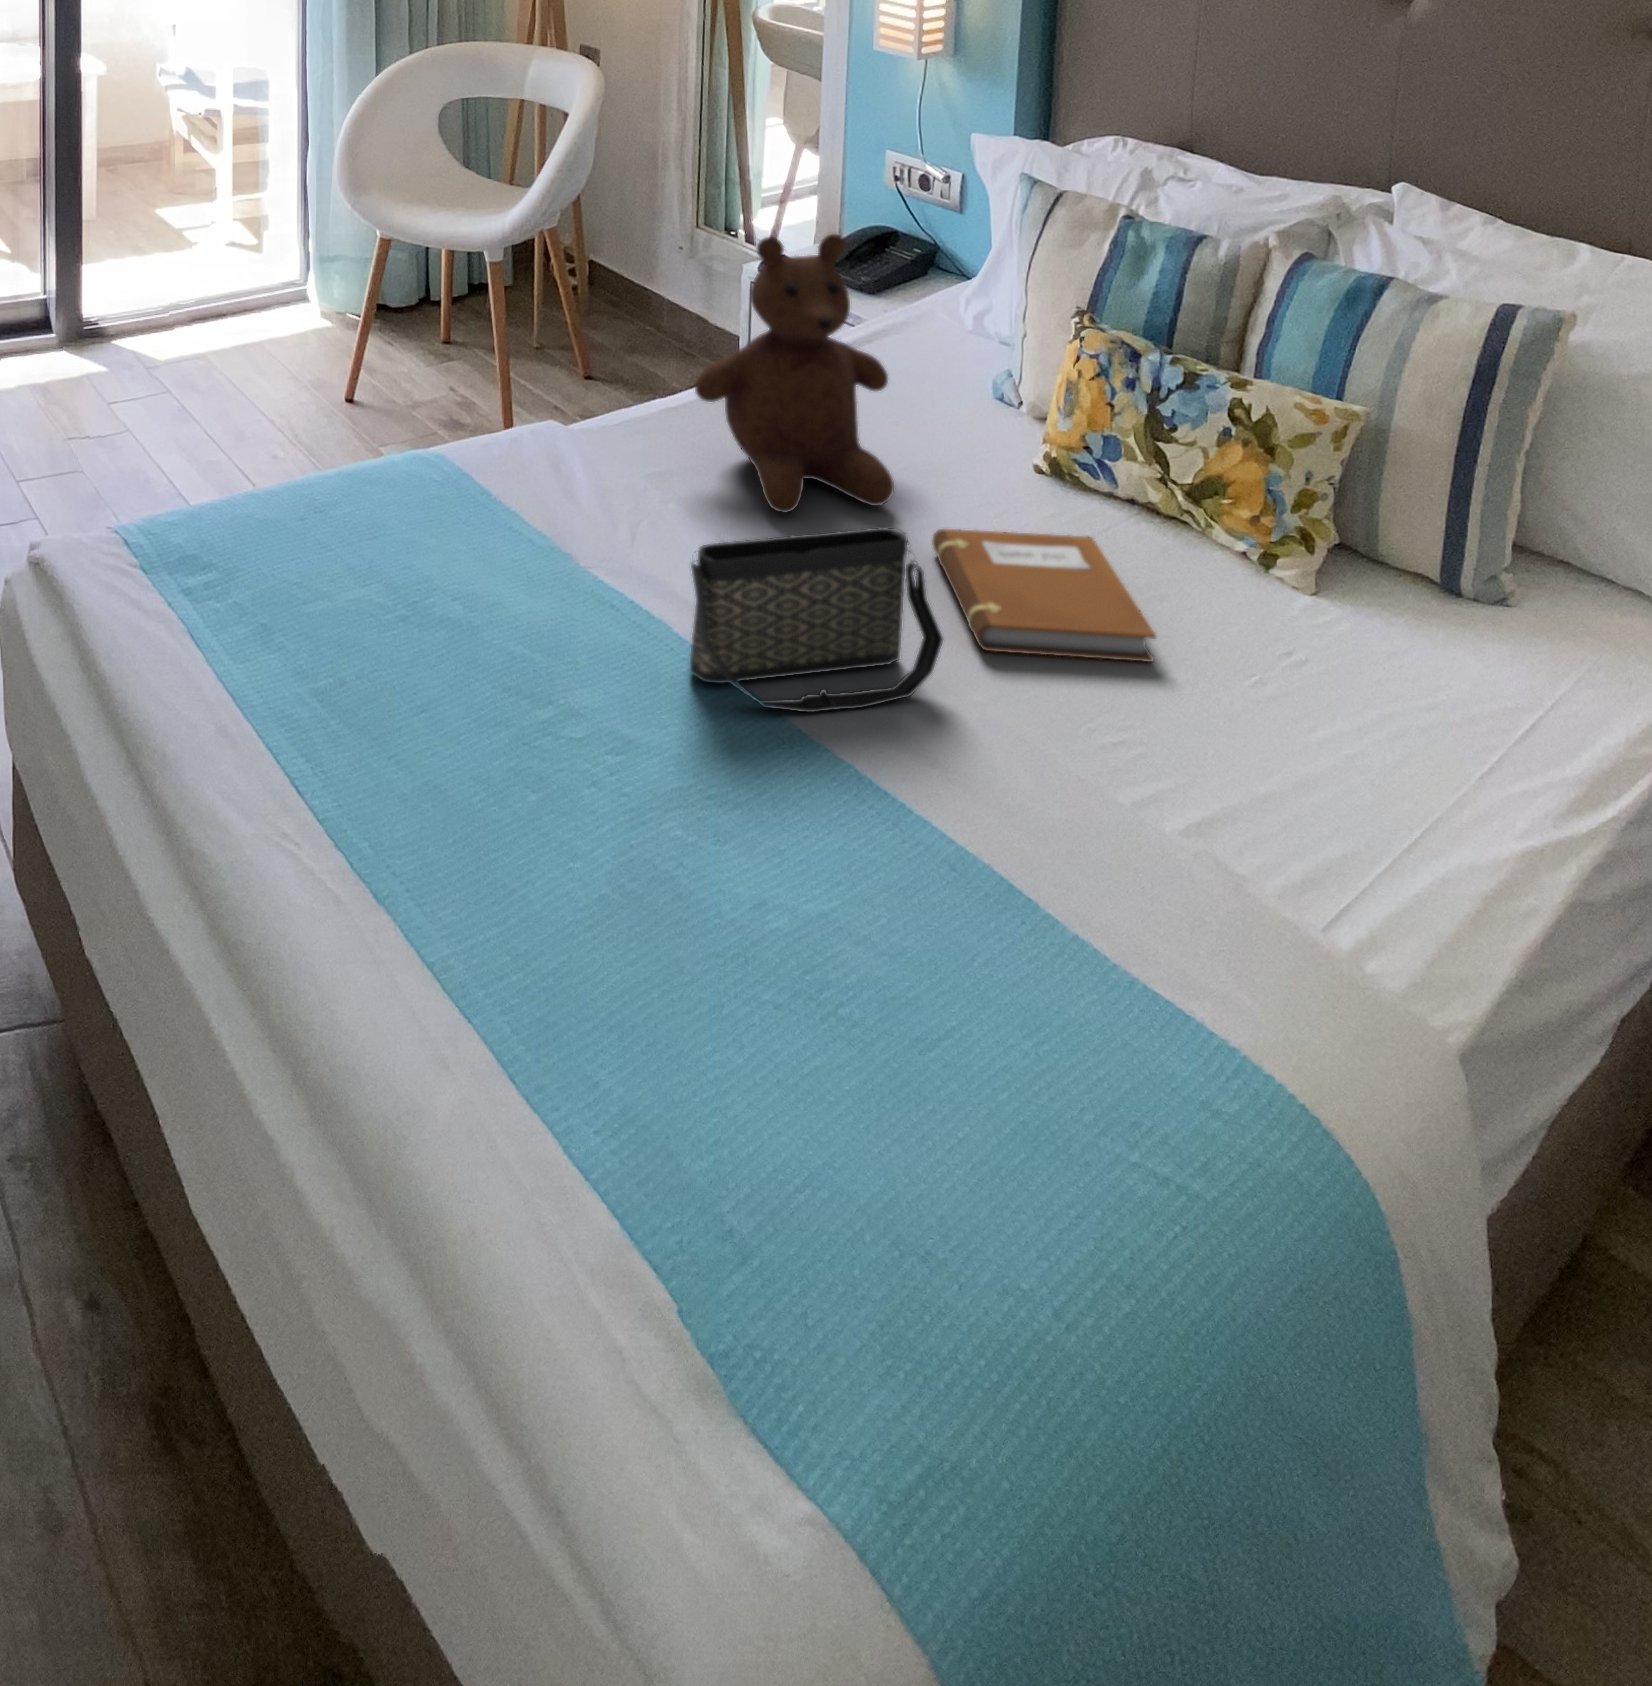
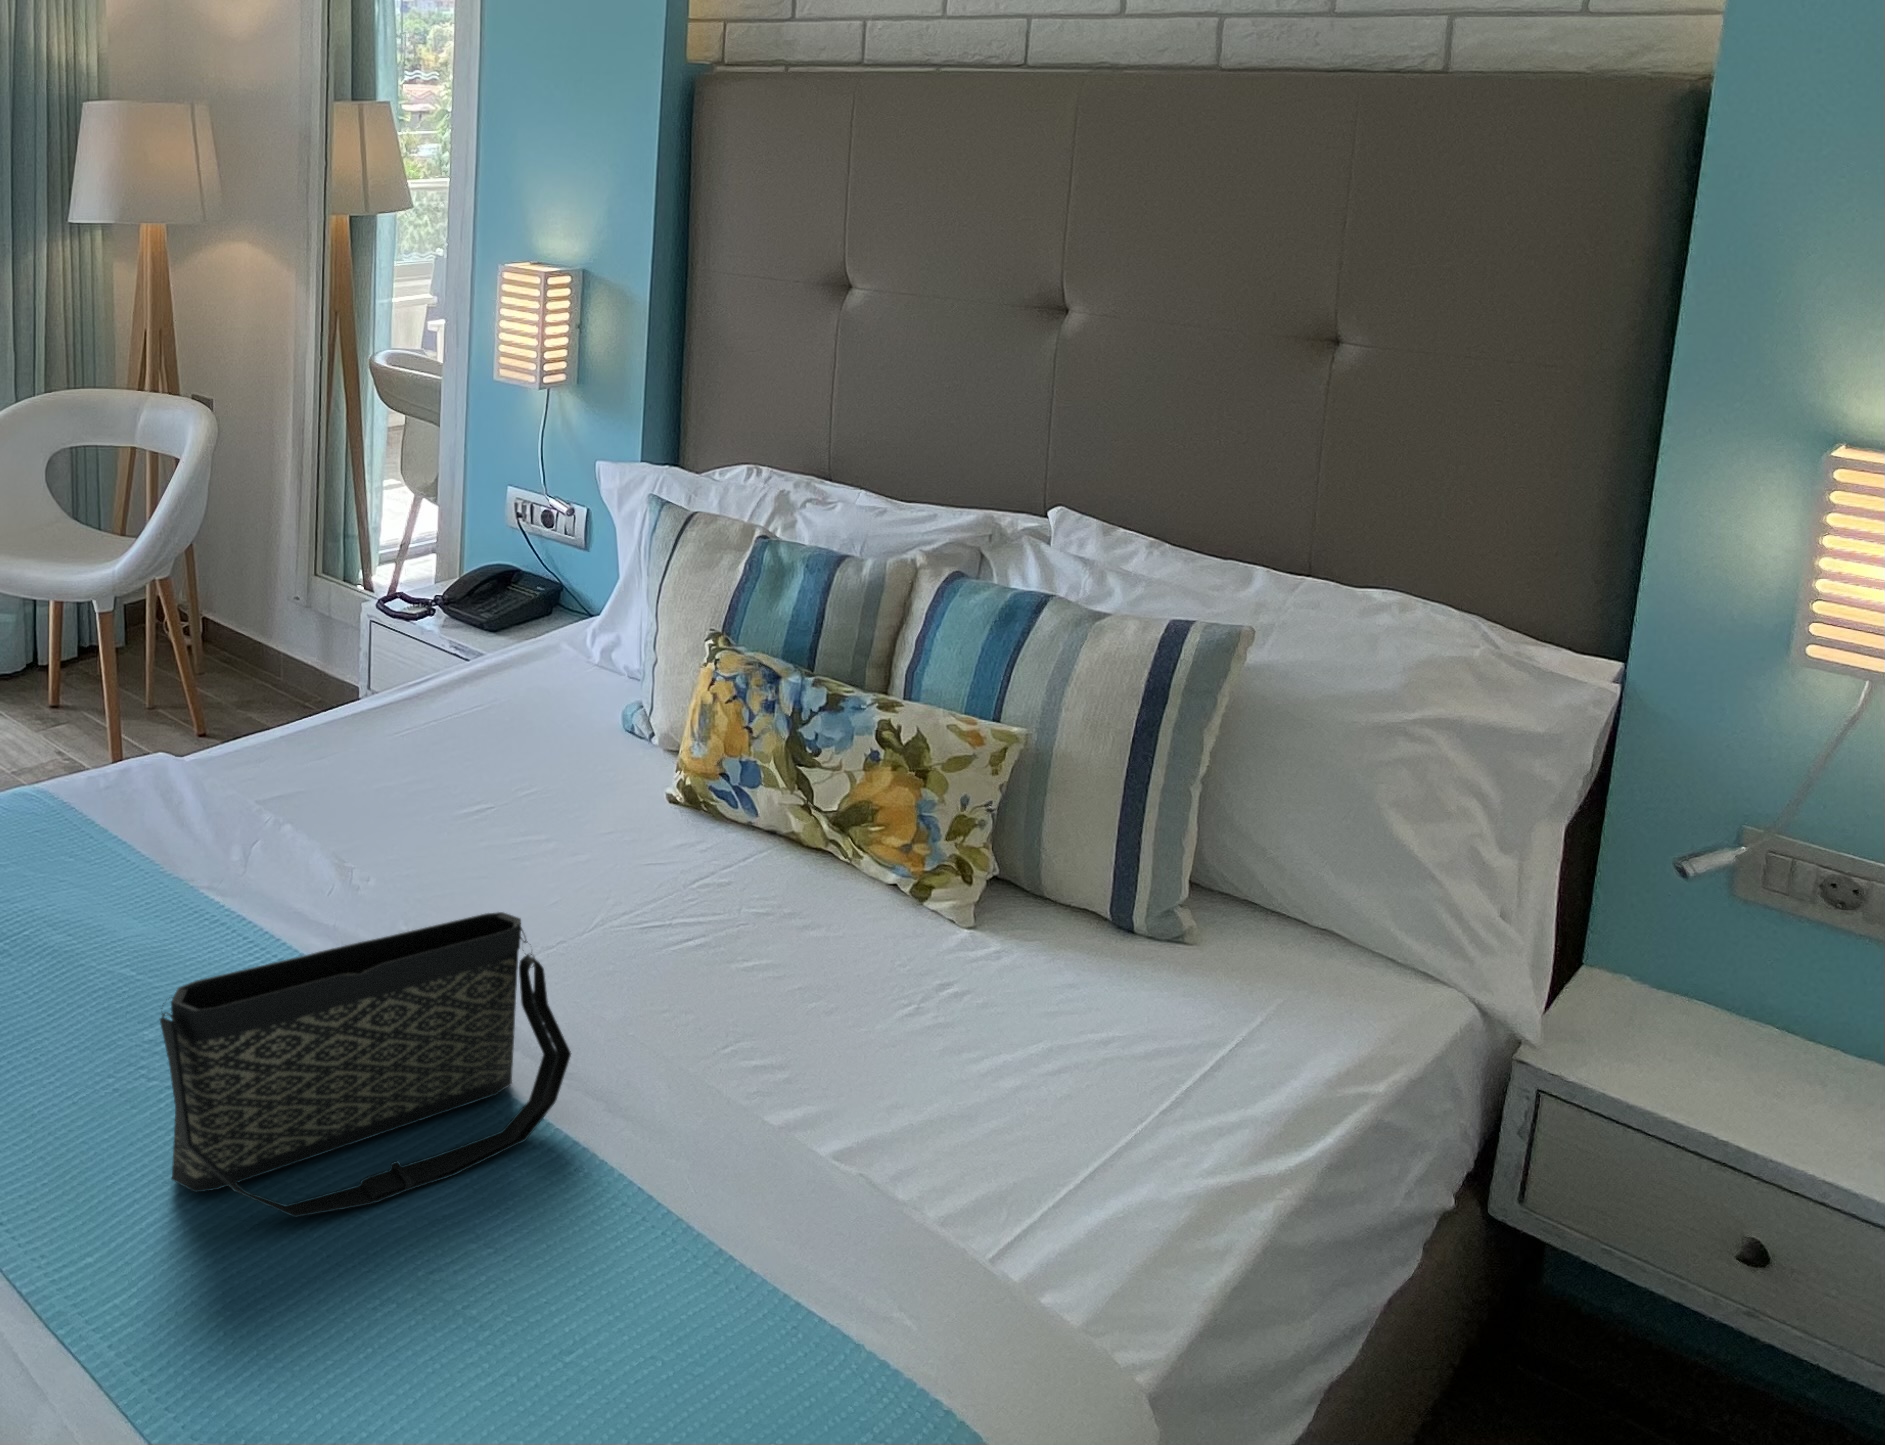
teddy bear: present [695,234,894,513] -> none [233,531,509,894]
notebook: present [932,529,1156,662] -> none [556,879,820,1046]

